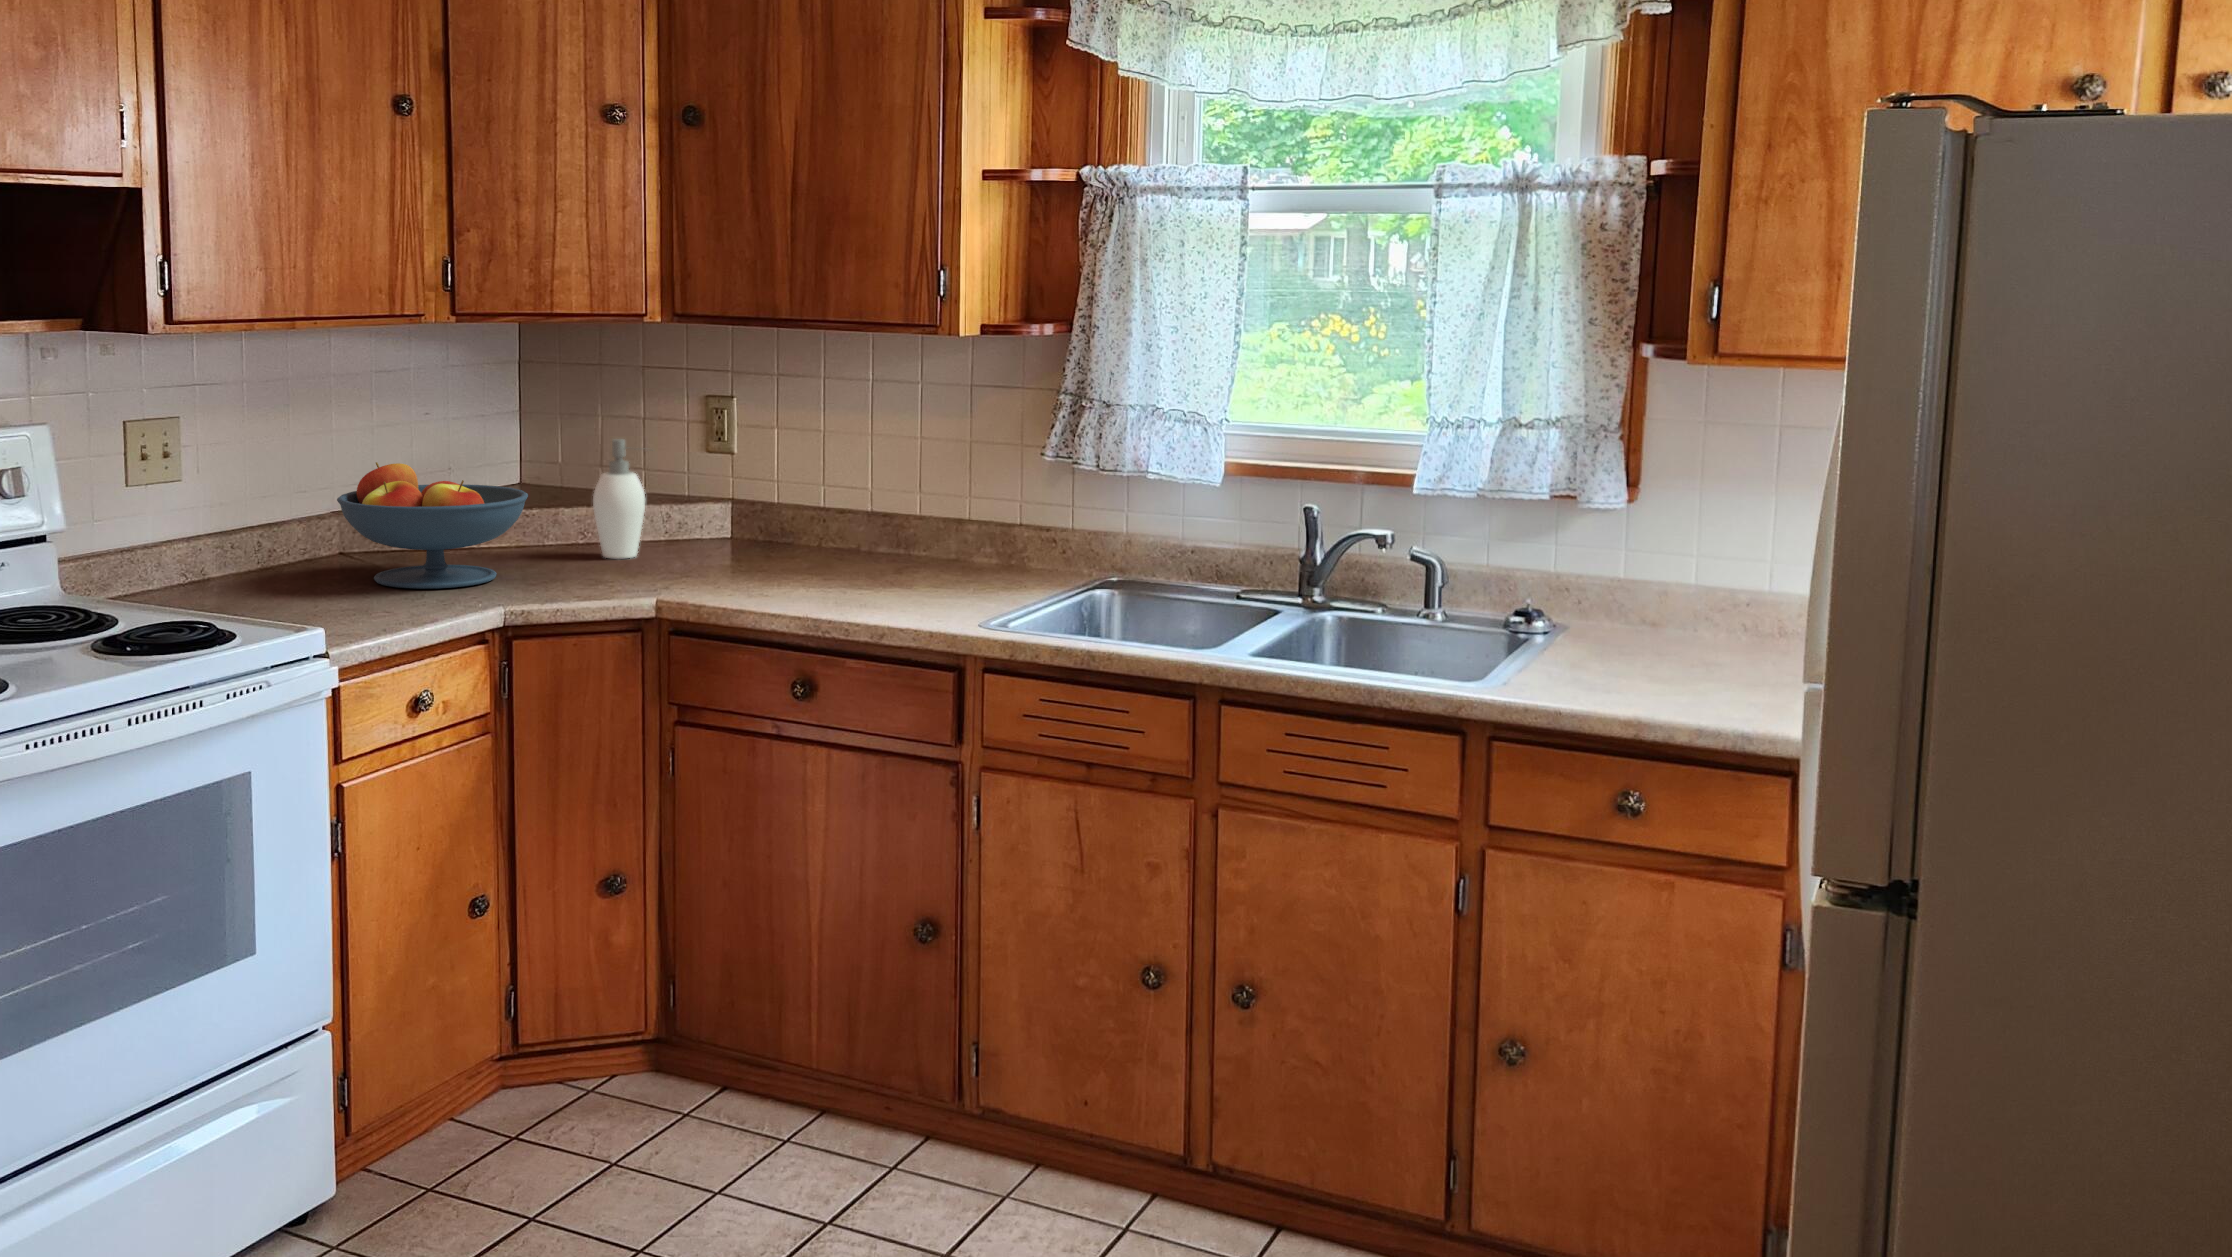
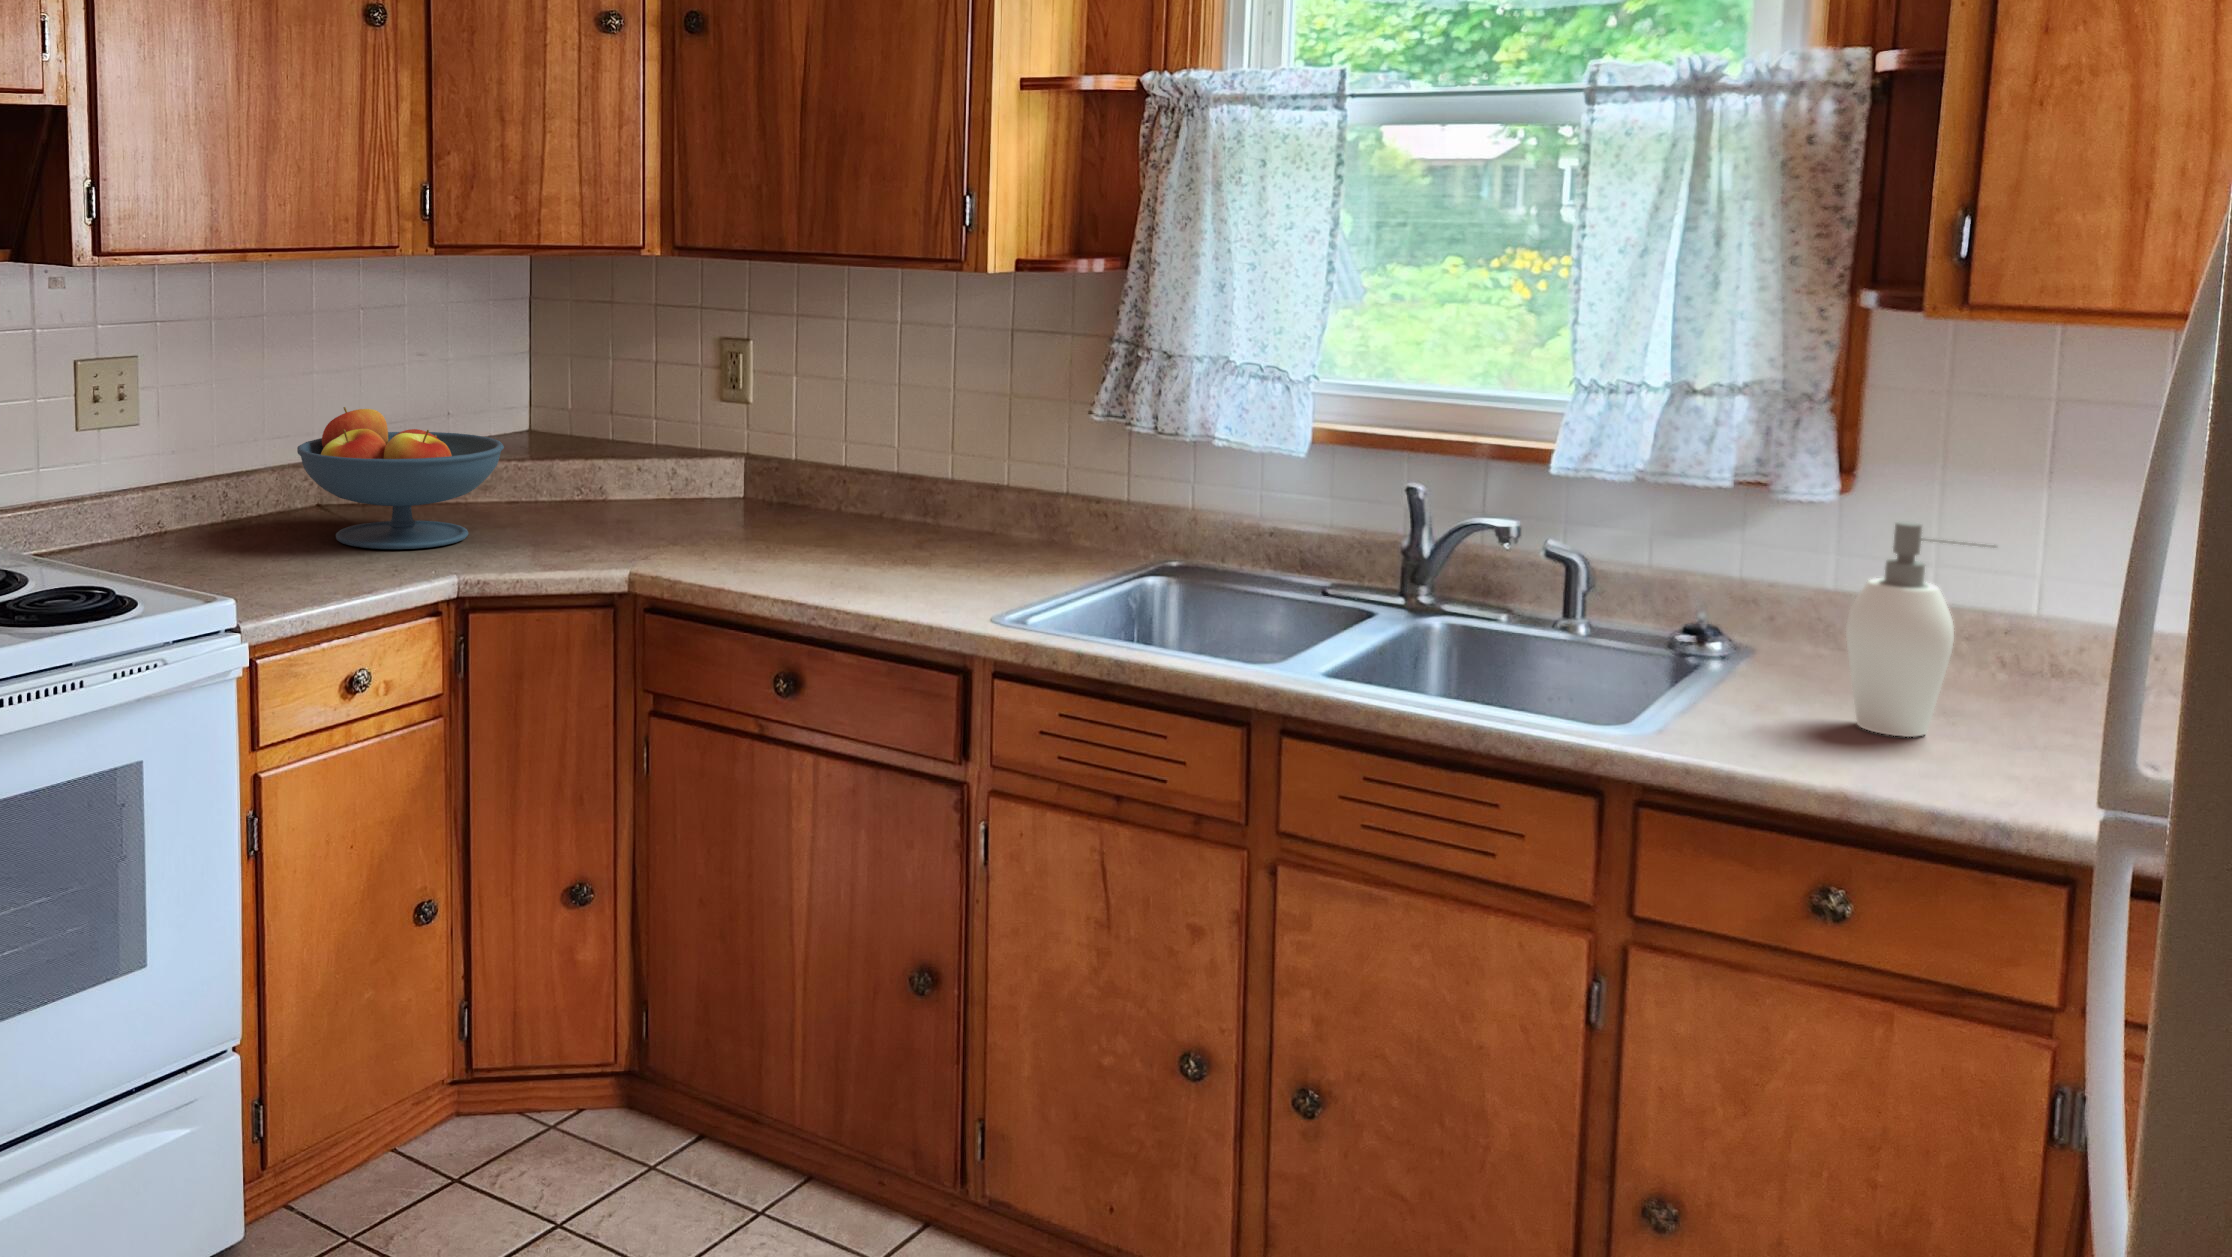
soap dispenser: present [593,439,645,559] -> present [1846,522,1996,737]

